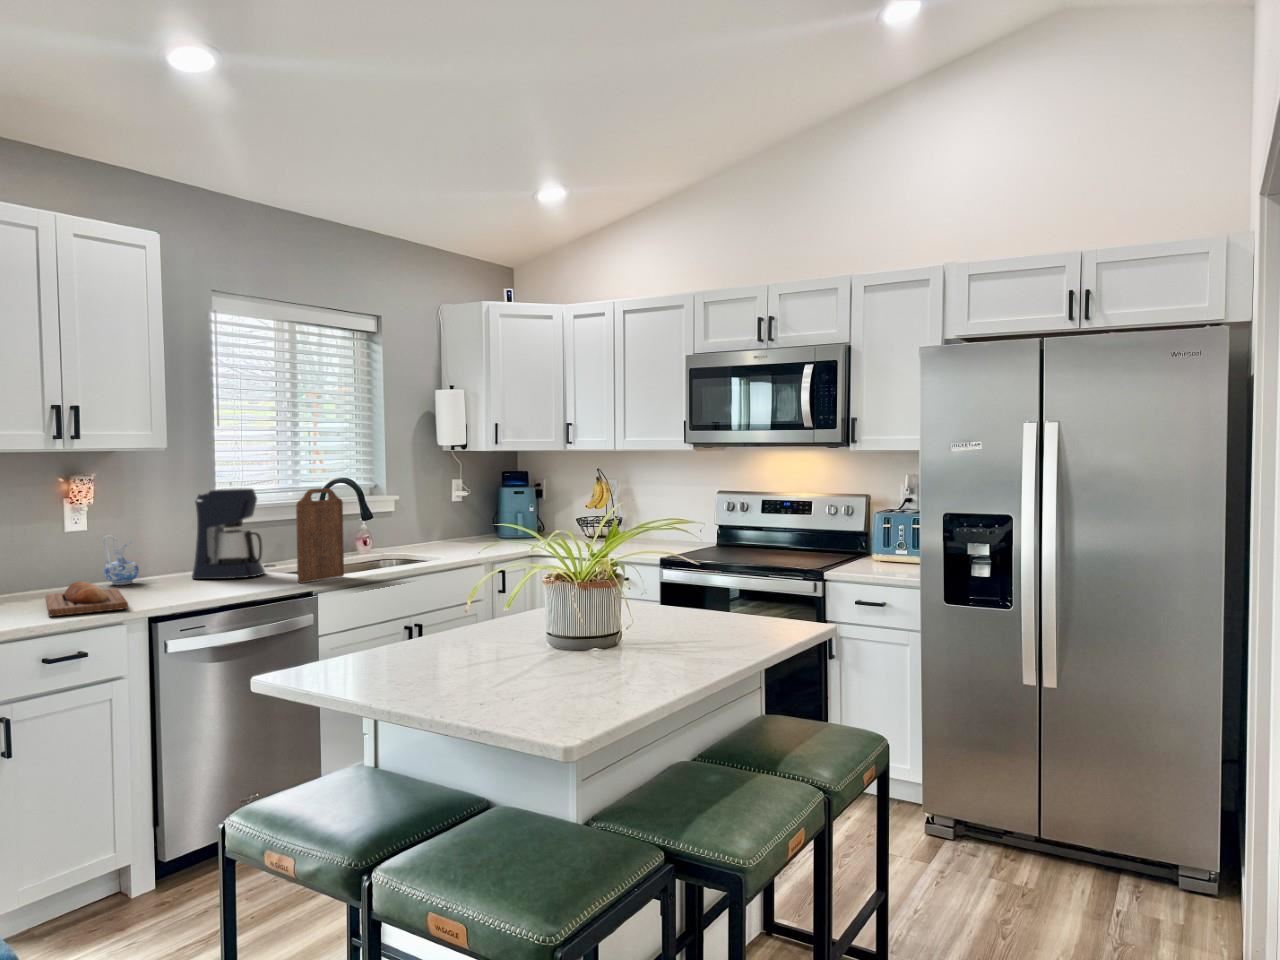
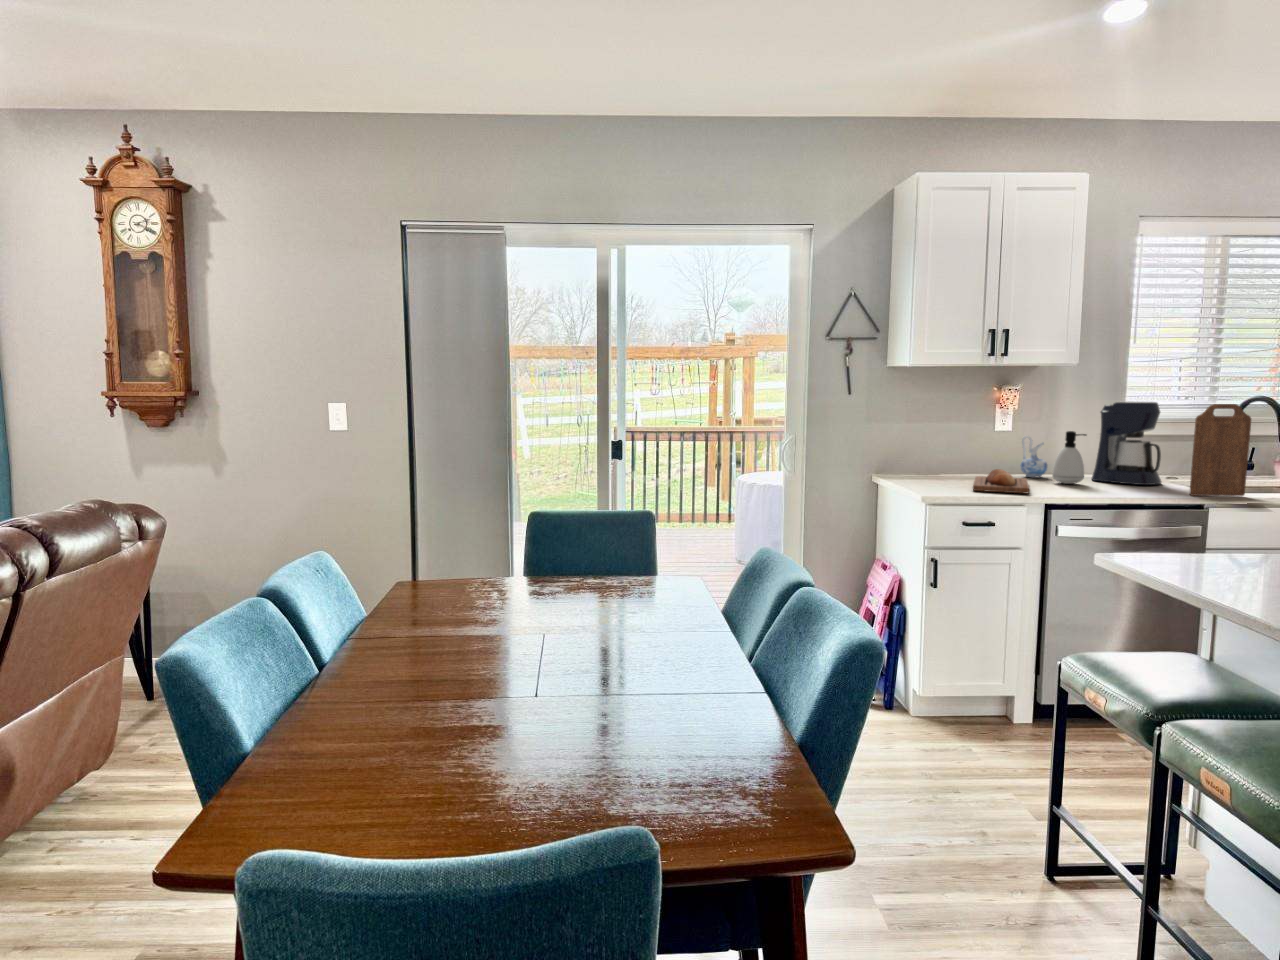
soap dispenser: none [148,526,186,588] -> present [1052,431,1086,484]

